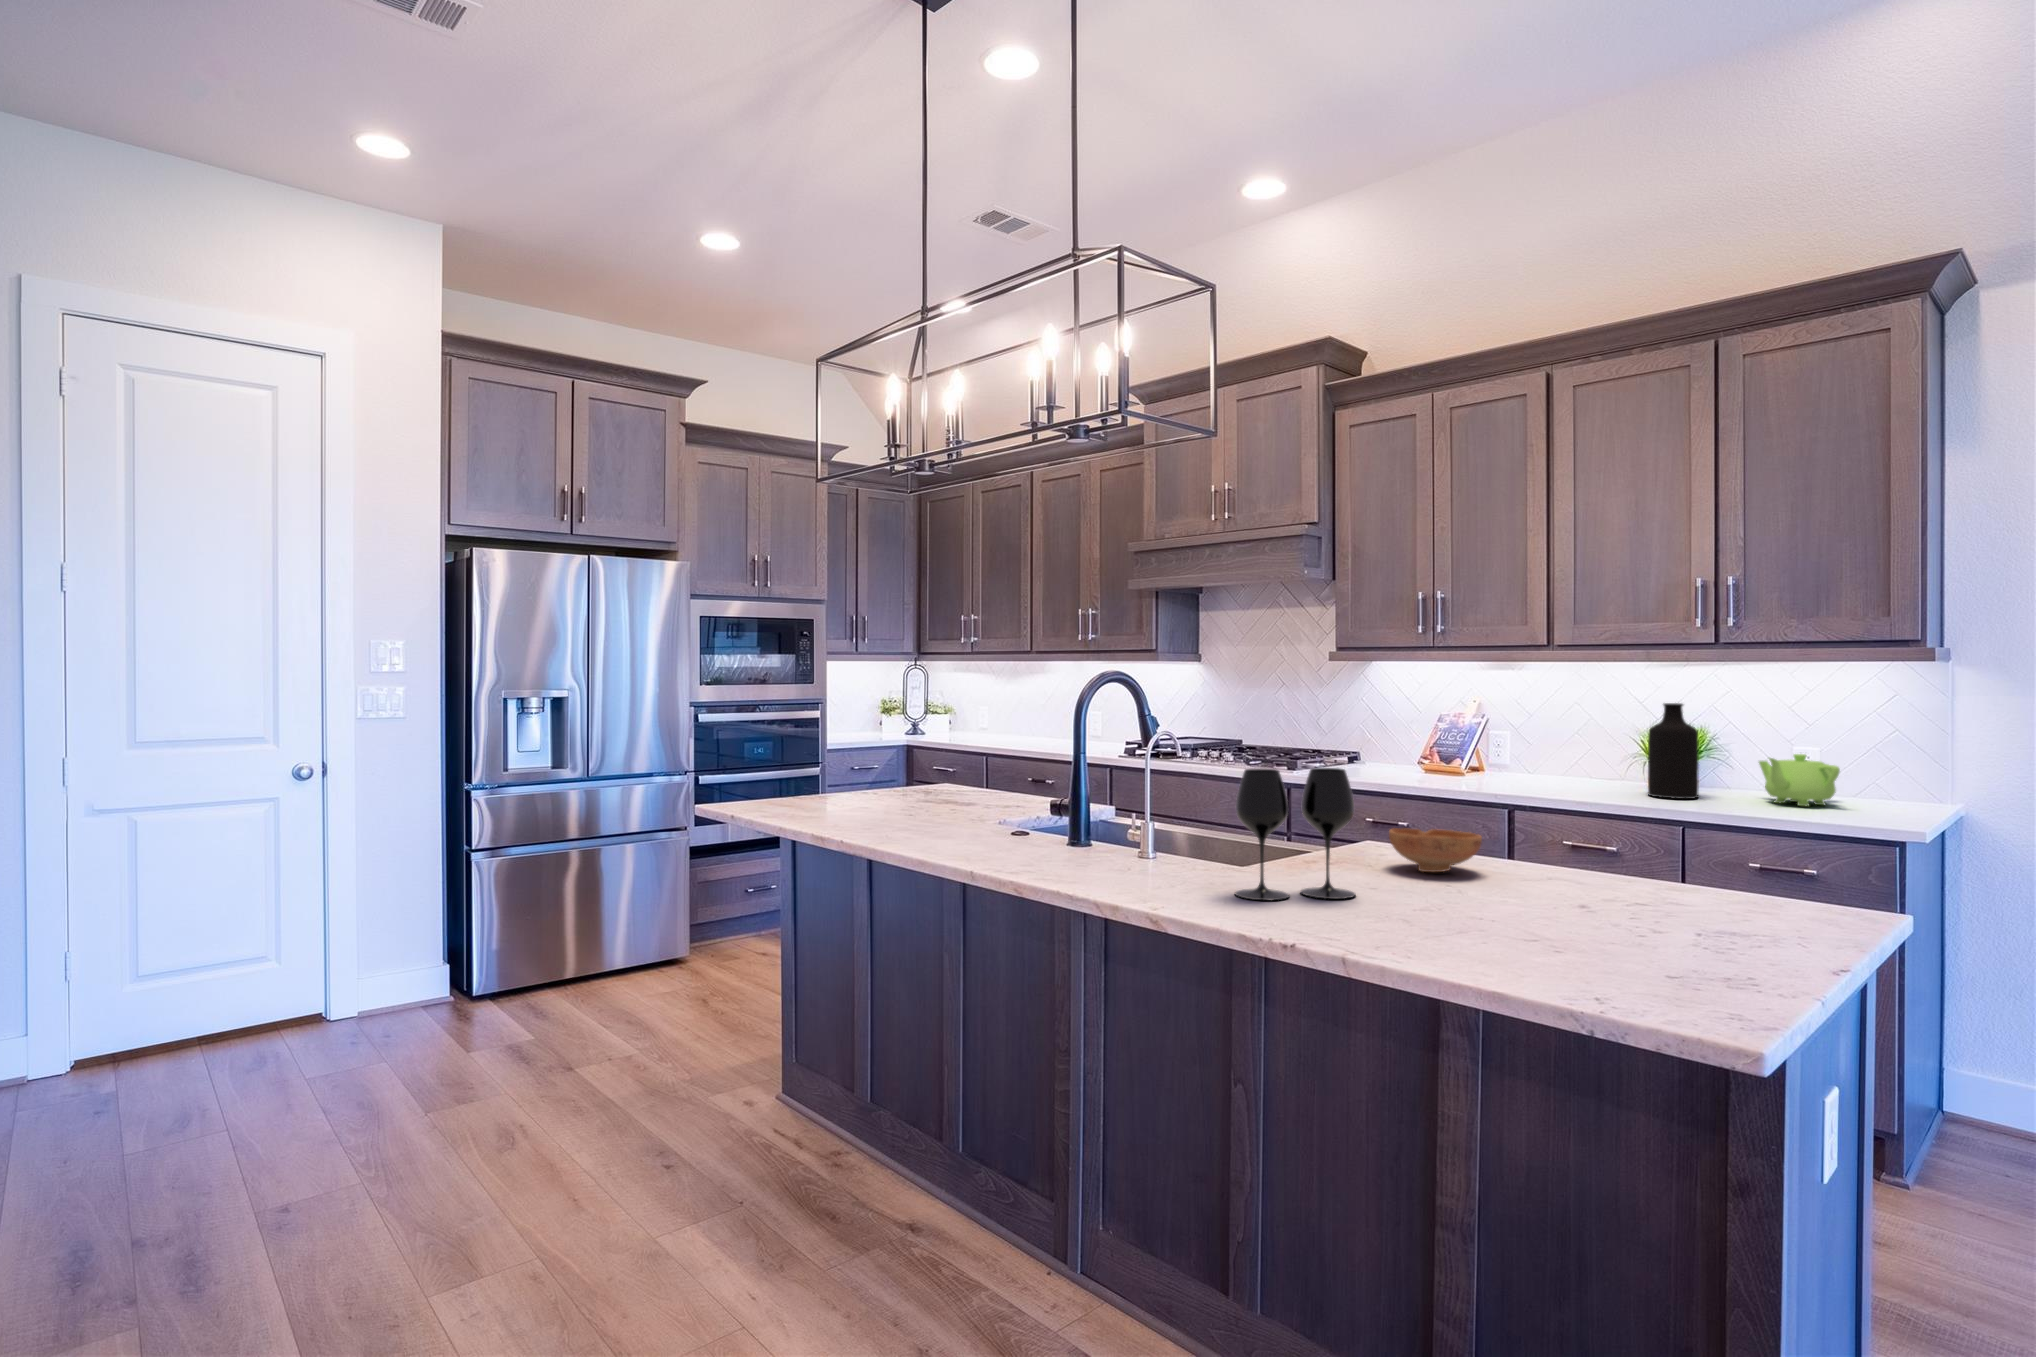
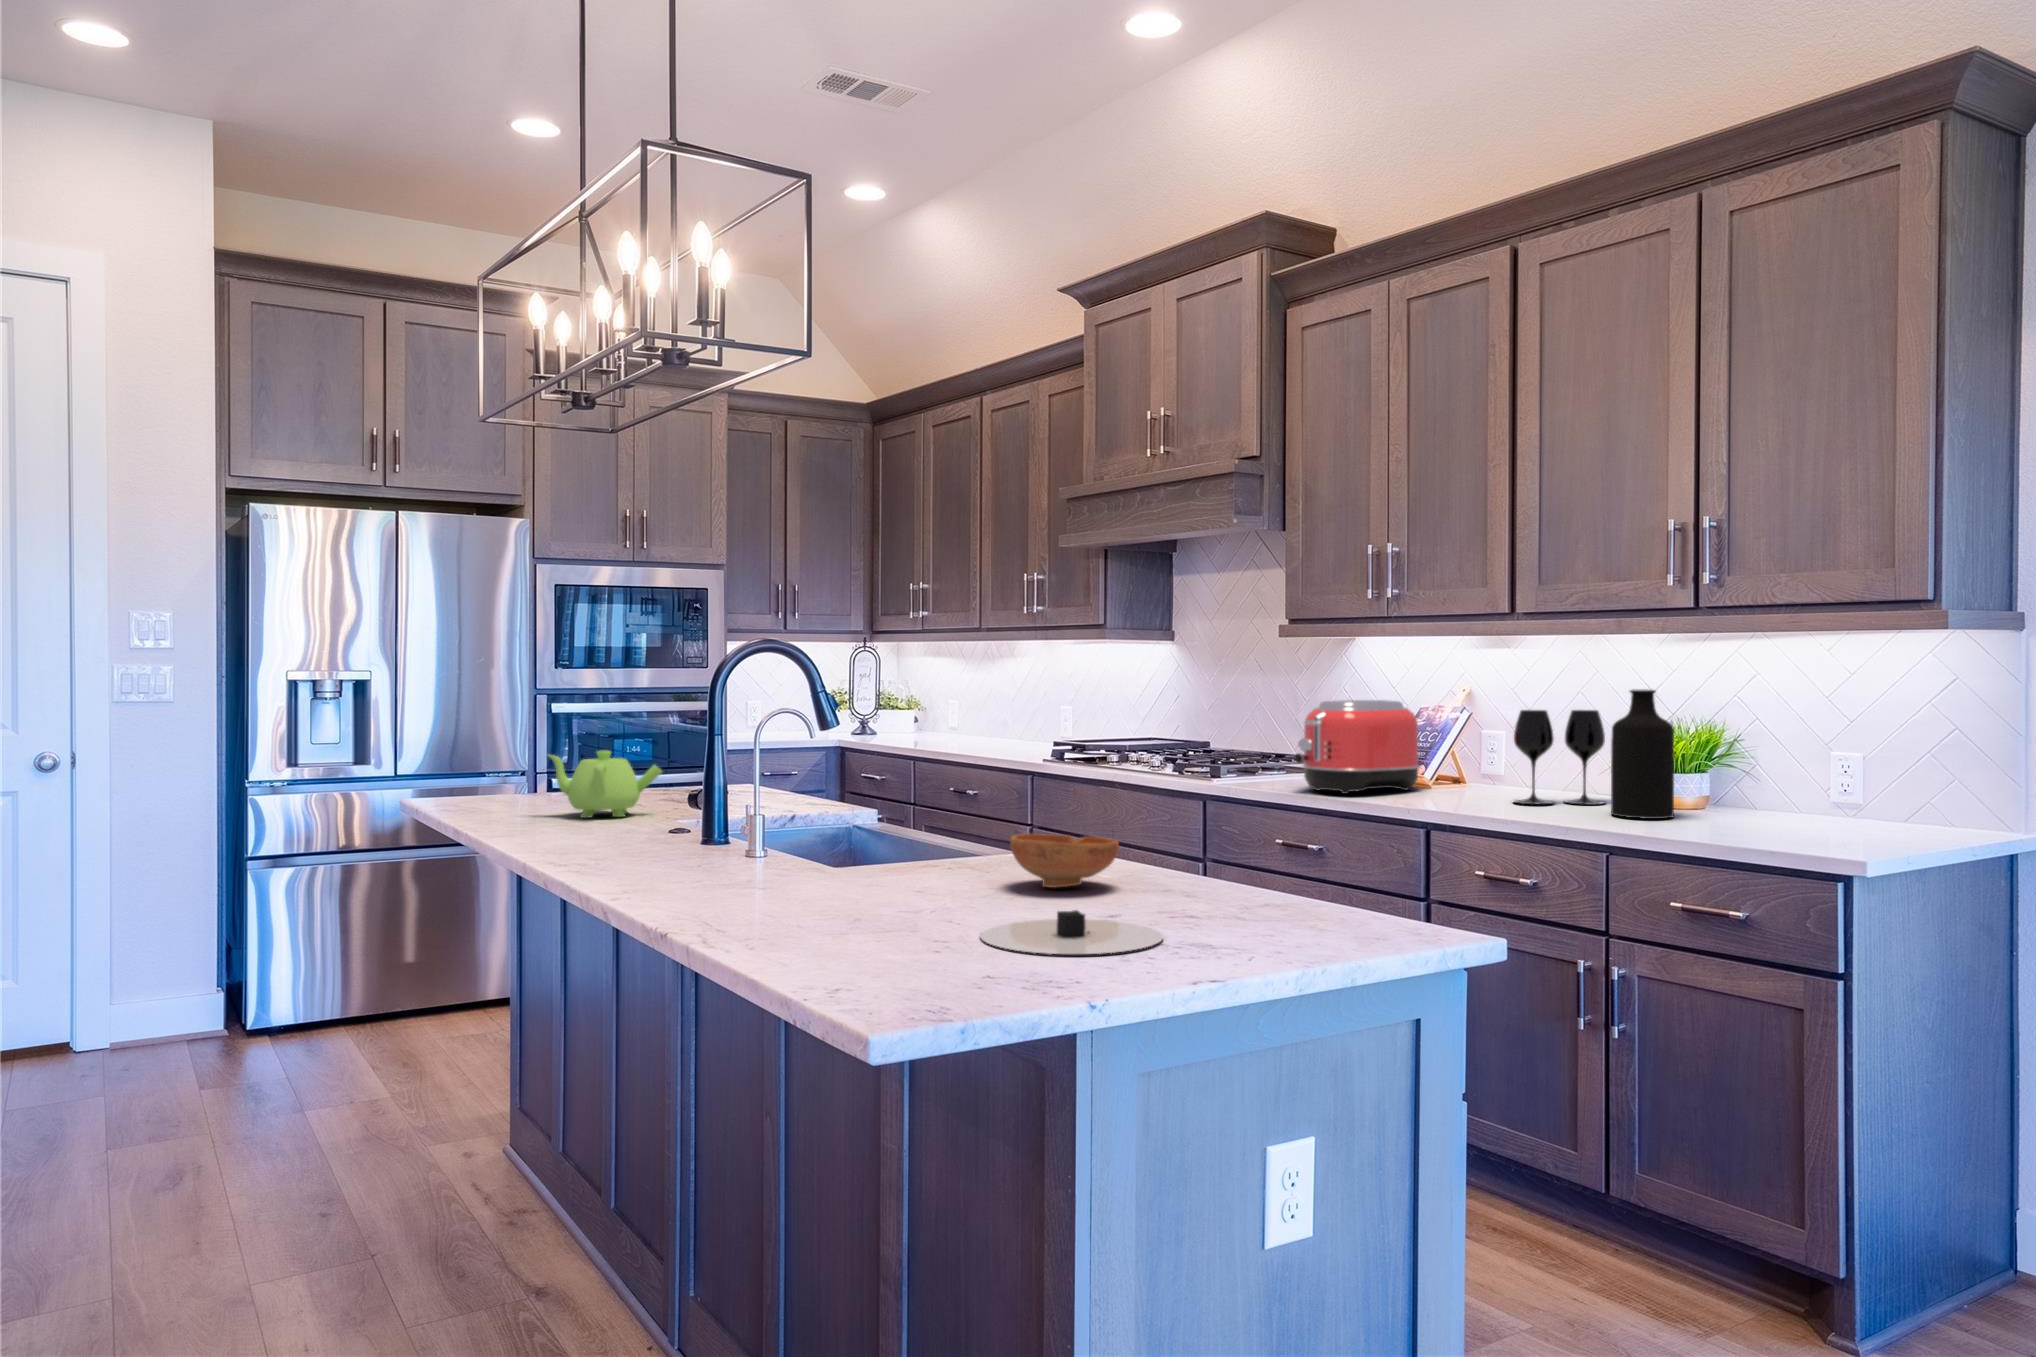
toaster: none [1380,710,1469,782] -> present [1295,700,1420,794]
teapot: present [1759,754,1840,806] -> present [548,750,662,818]
wine glass: present [1235,768,1355,900] -> present [1514,710,1605,805]
plate: none [1431,893,1704,948] -> present [980,910,1163,954]

